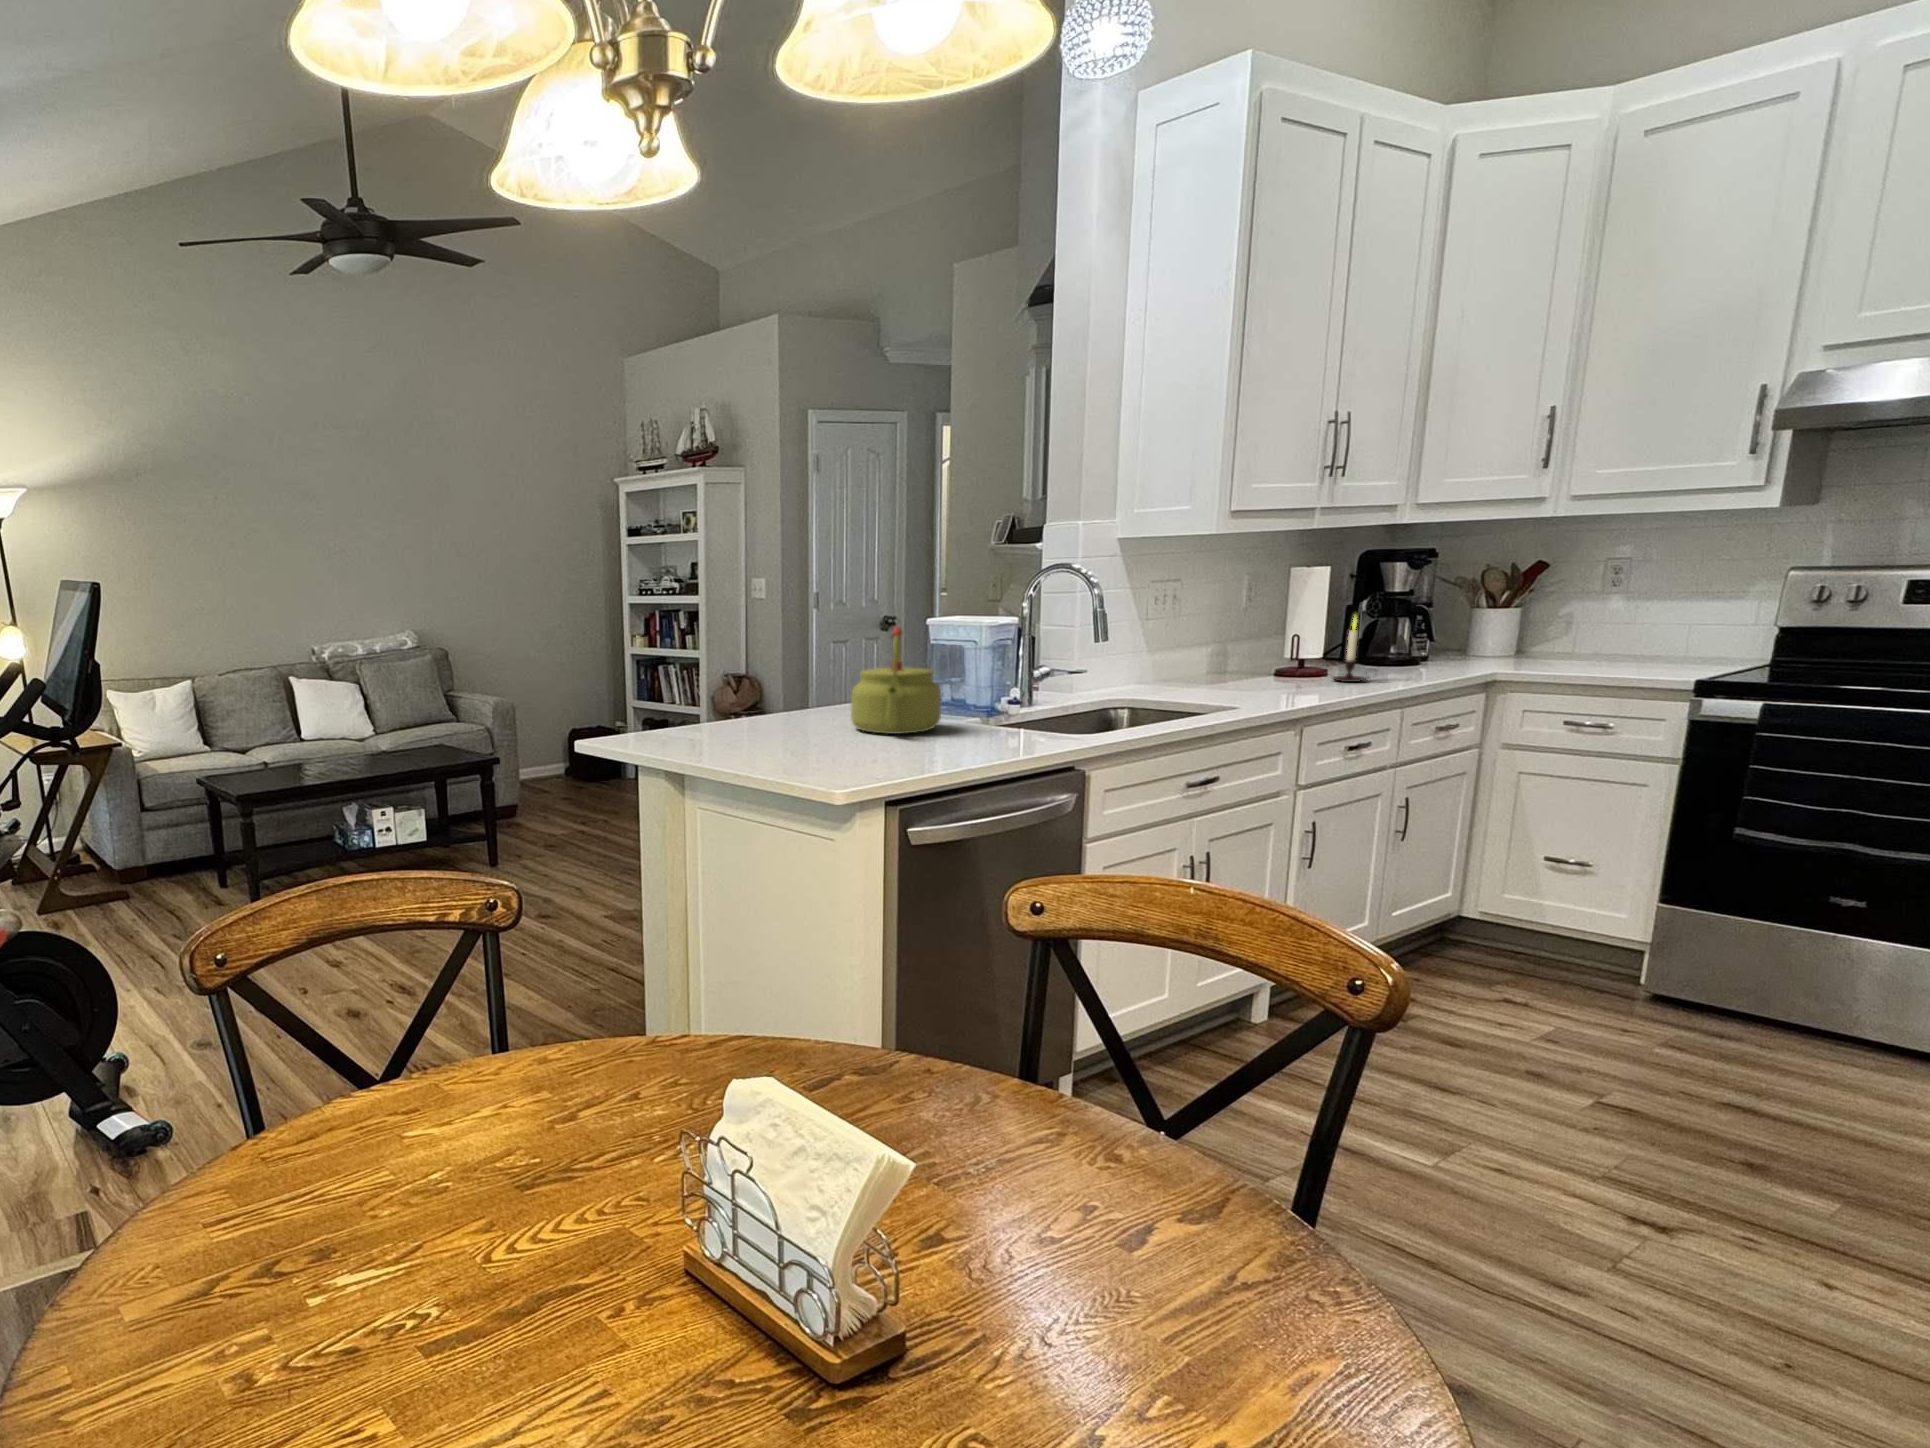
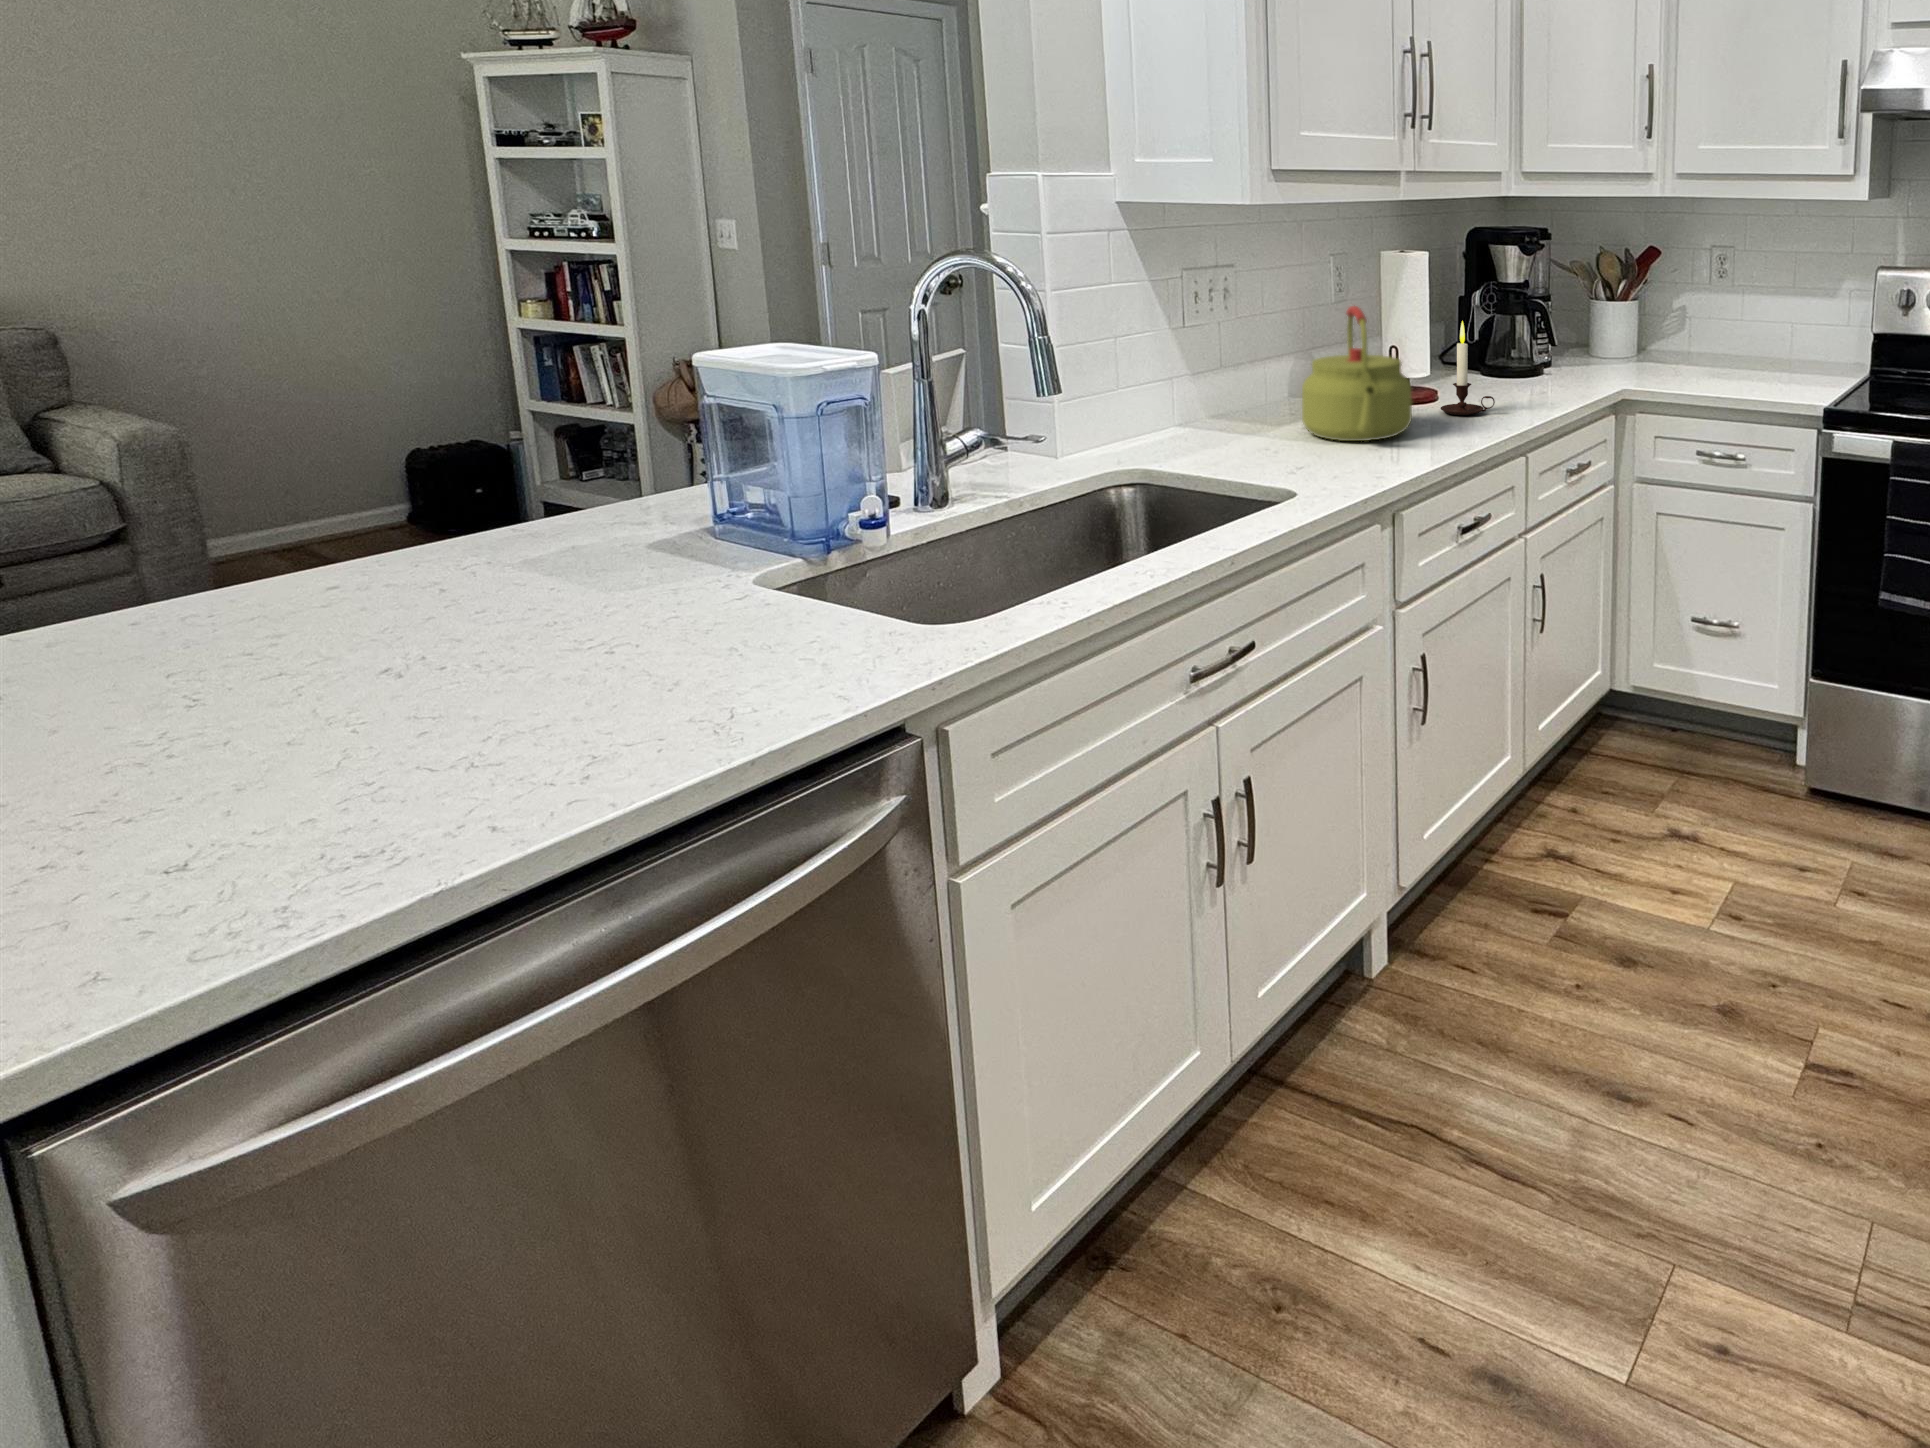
kettle: present [851,627,941,734] -> present [1302,306,1412,441]

